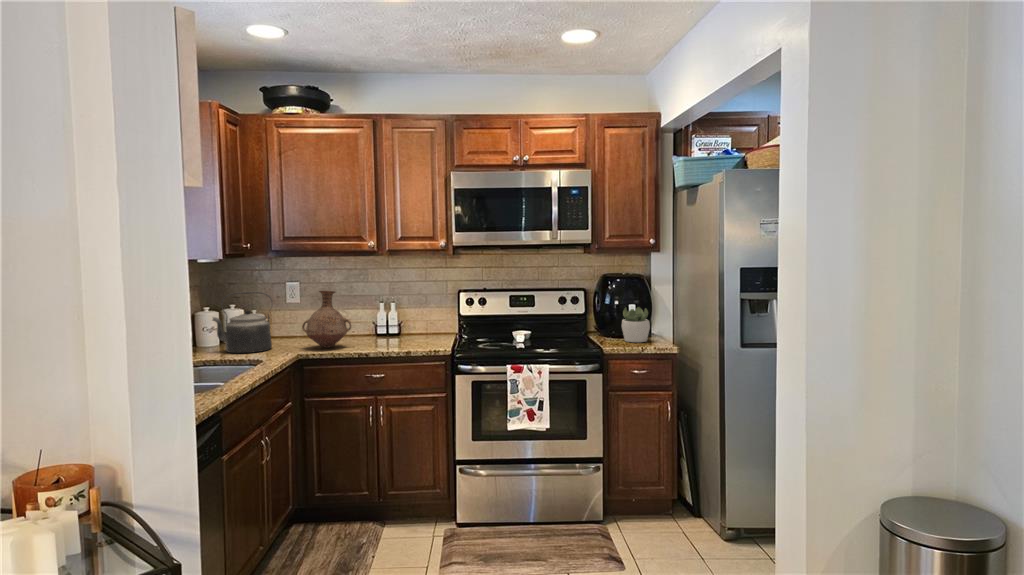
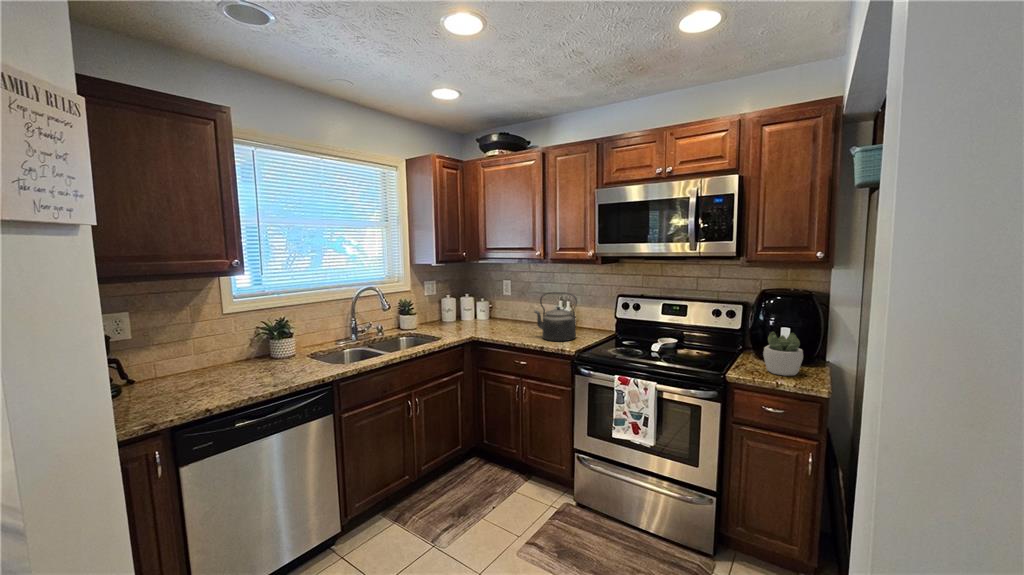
vase: present [302,291,351,348] -> none [488,291,520,334]
kettle: present [213,292,272,353] -> present [534,292,577,341]

